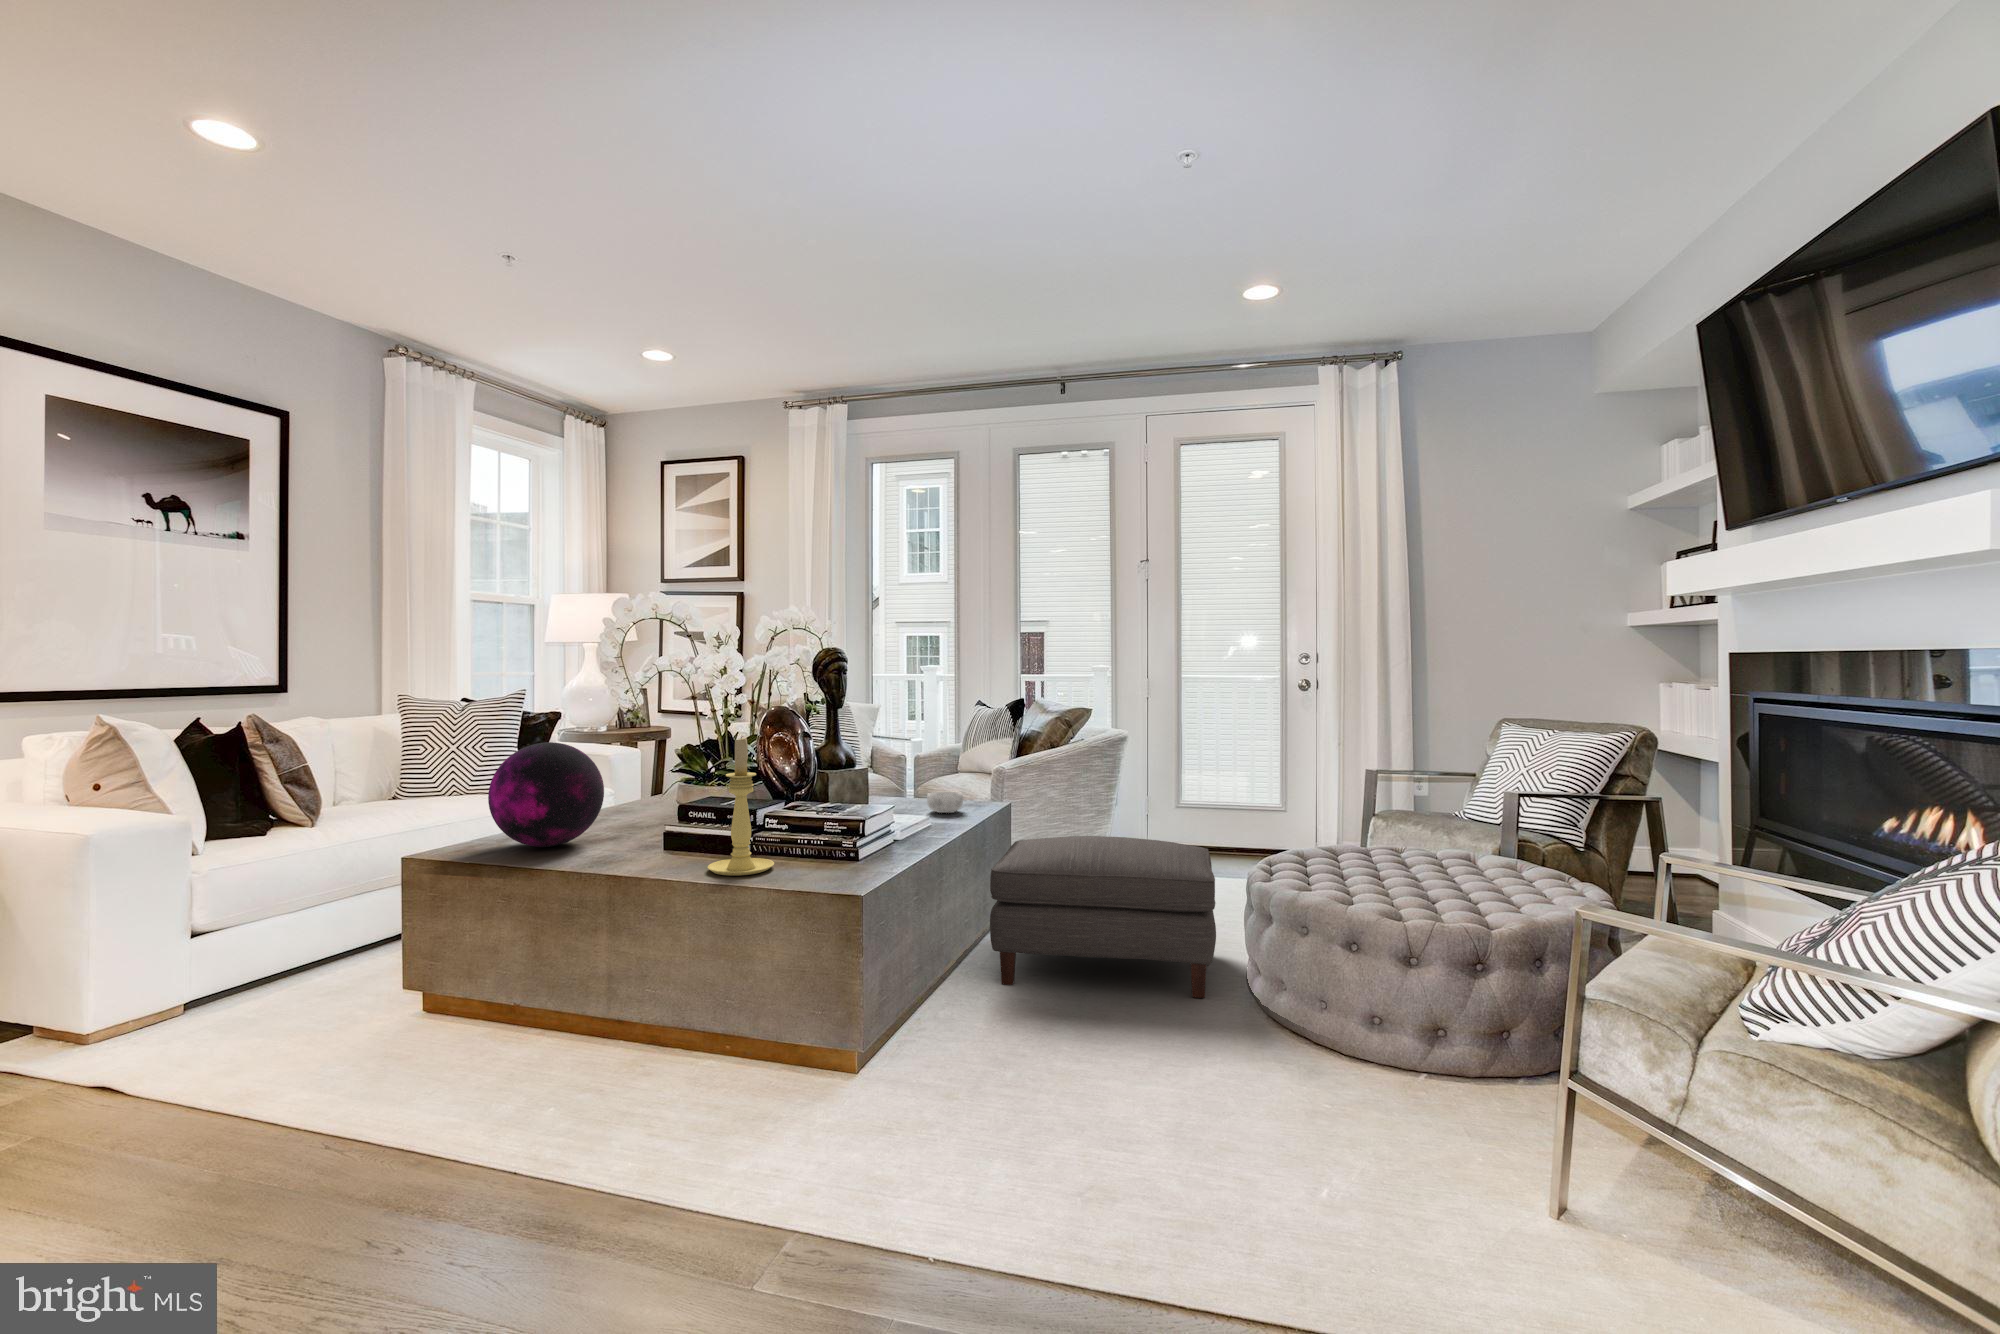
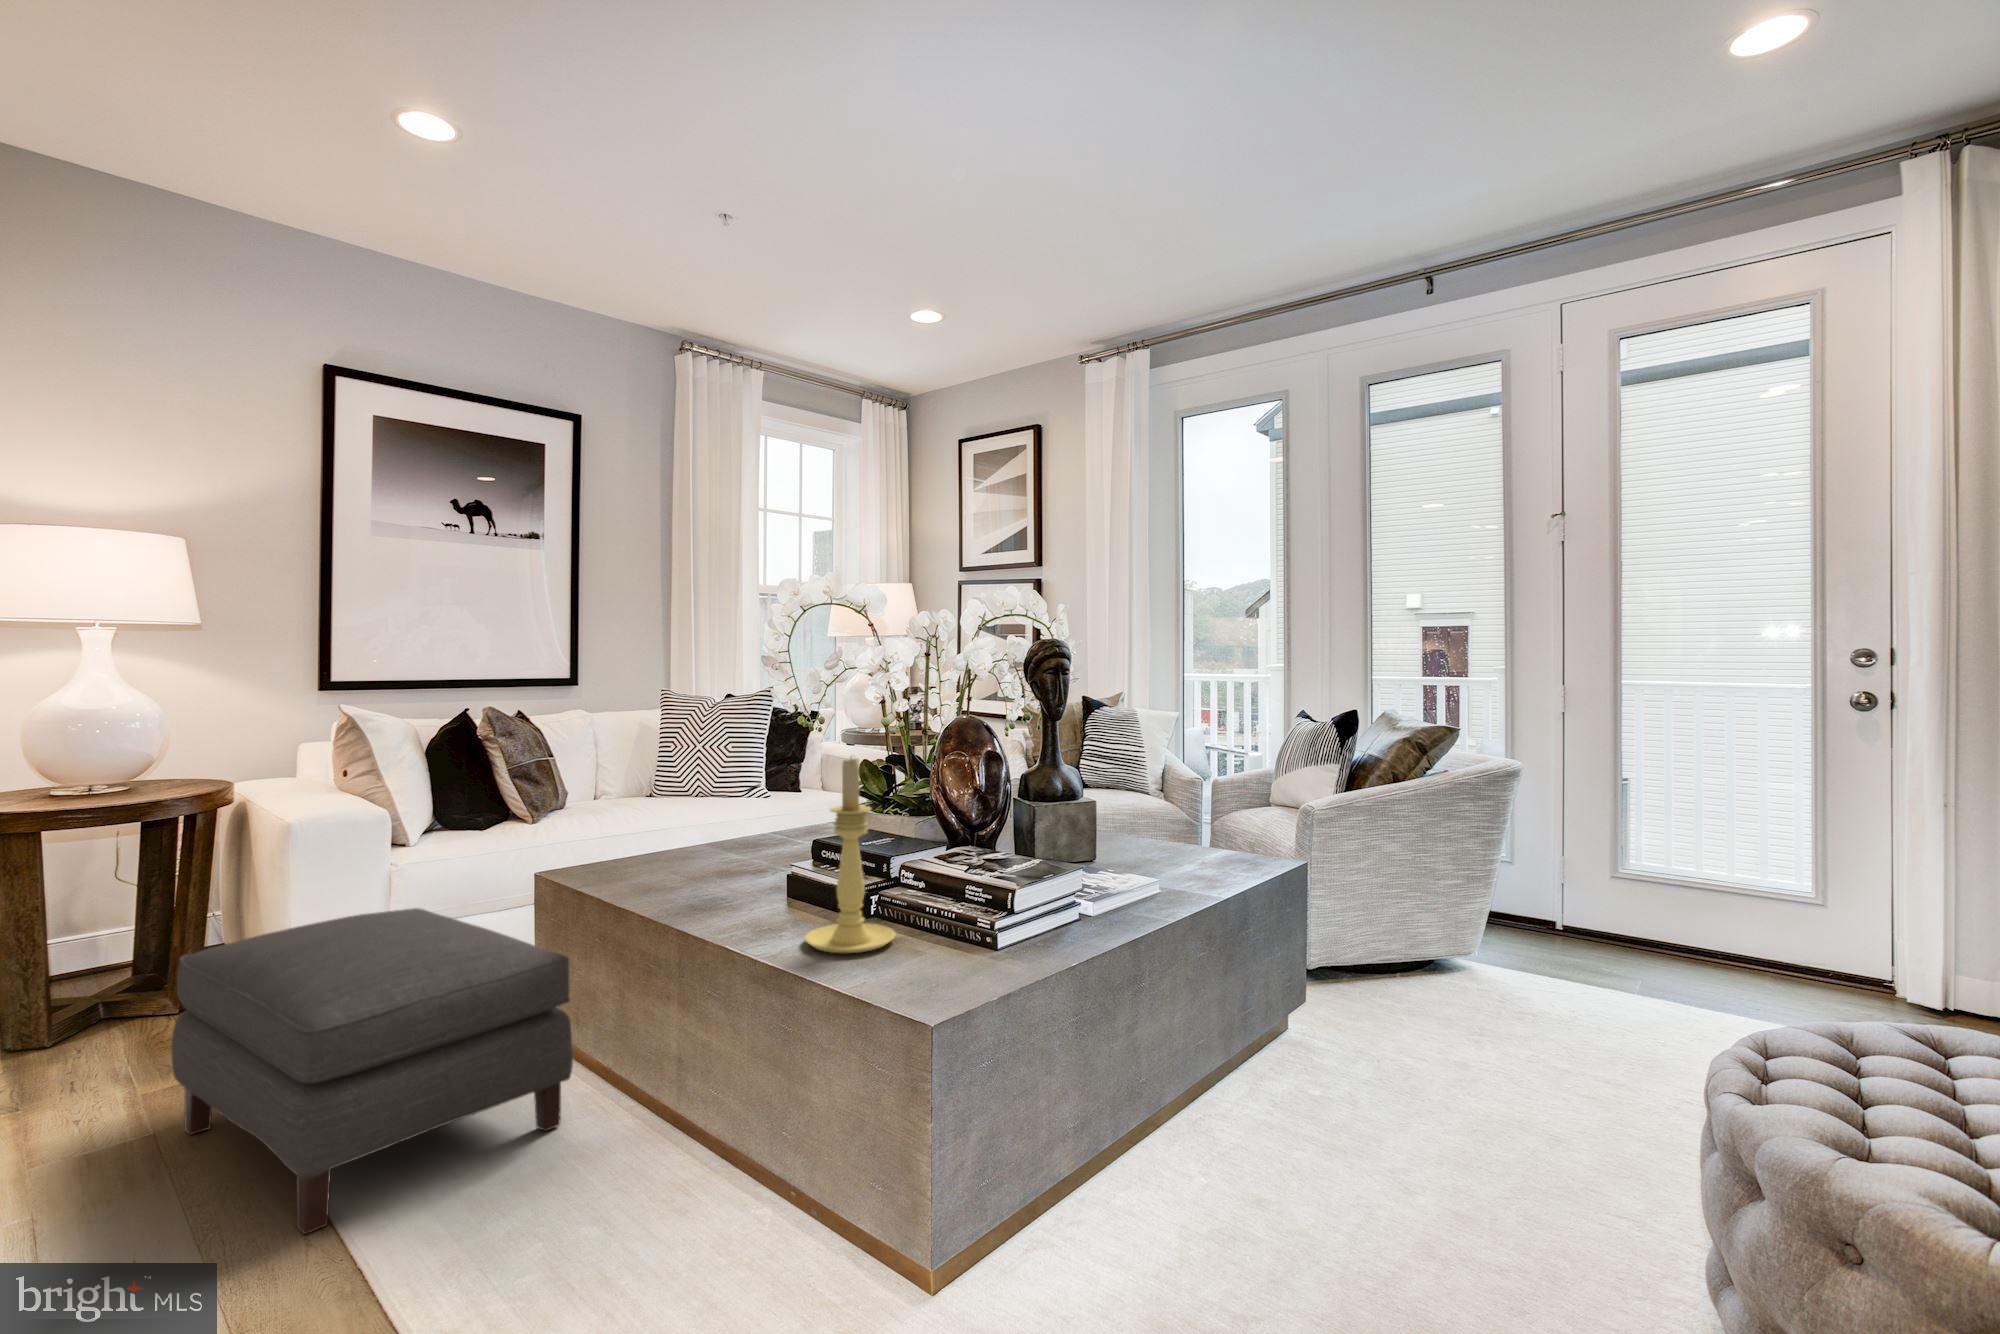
decorative orb: present [488,742,604,847] -> none [615,751,748,878]
decorative bowl: present [927,792,963,813] -> none [1175,840,1228,873]
ottoman: present [990,836,1216,998] -> present [171,908,573,1234]

